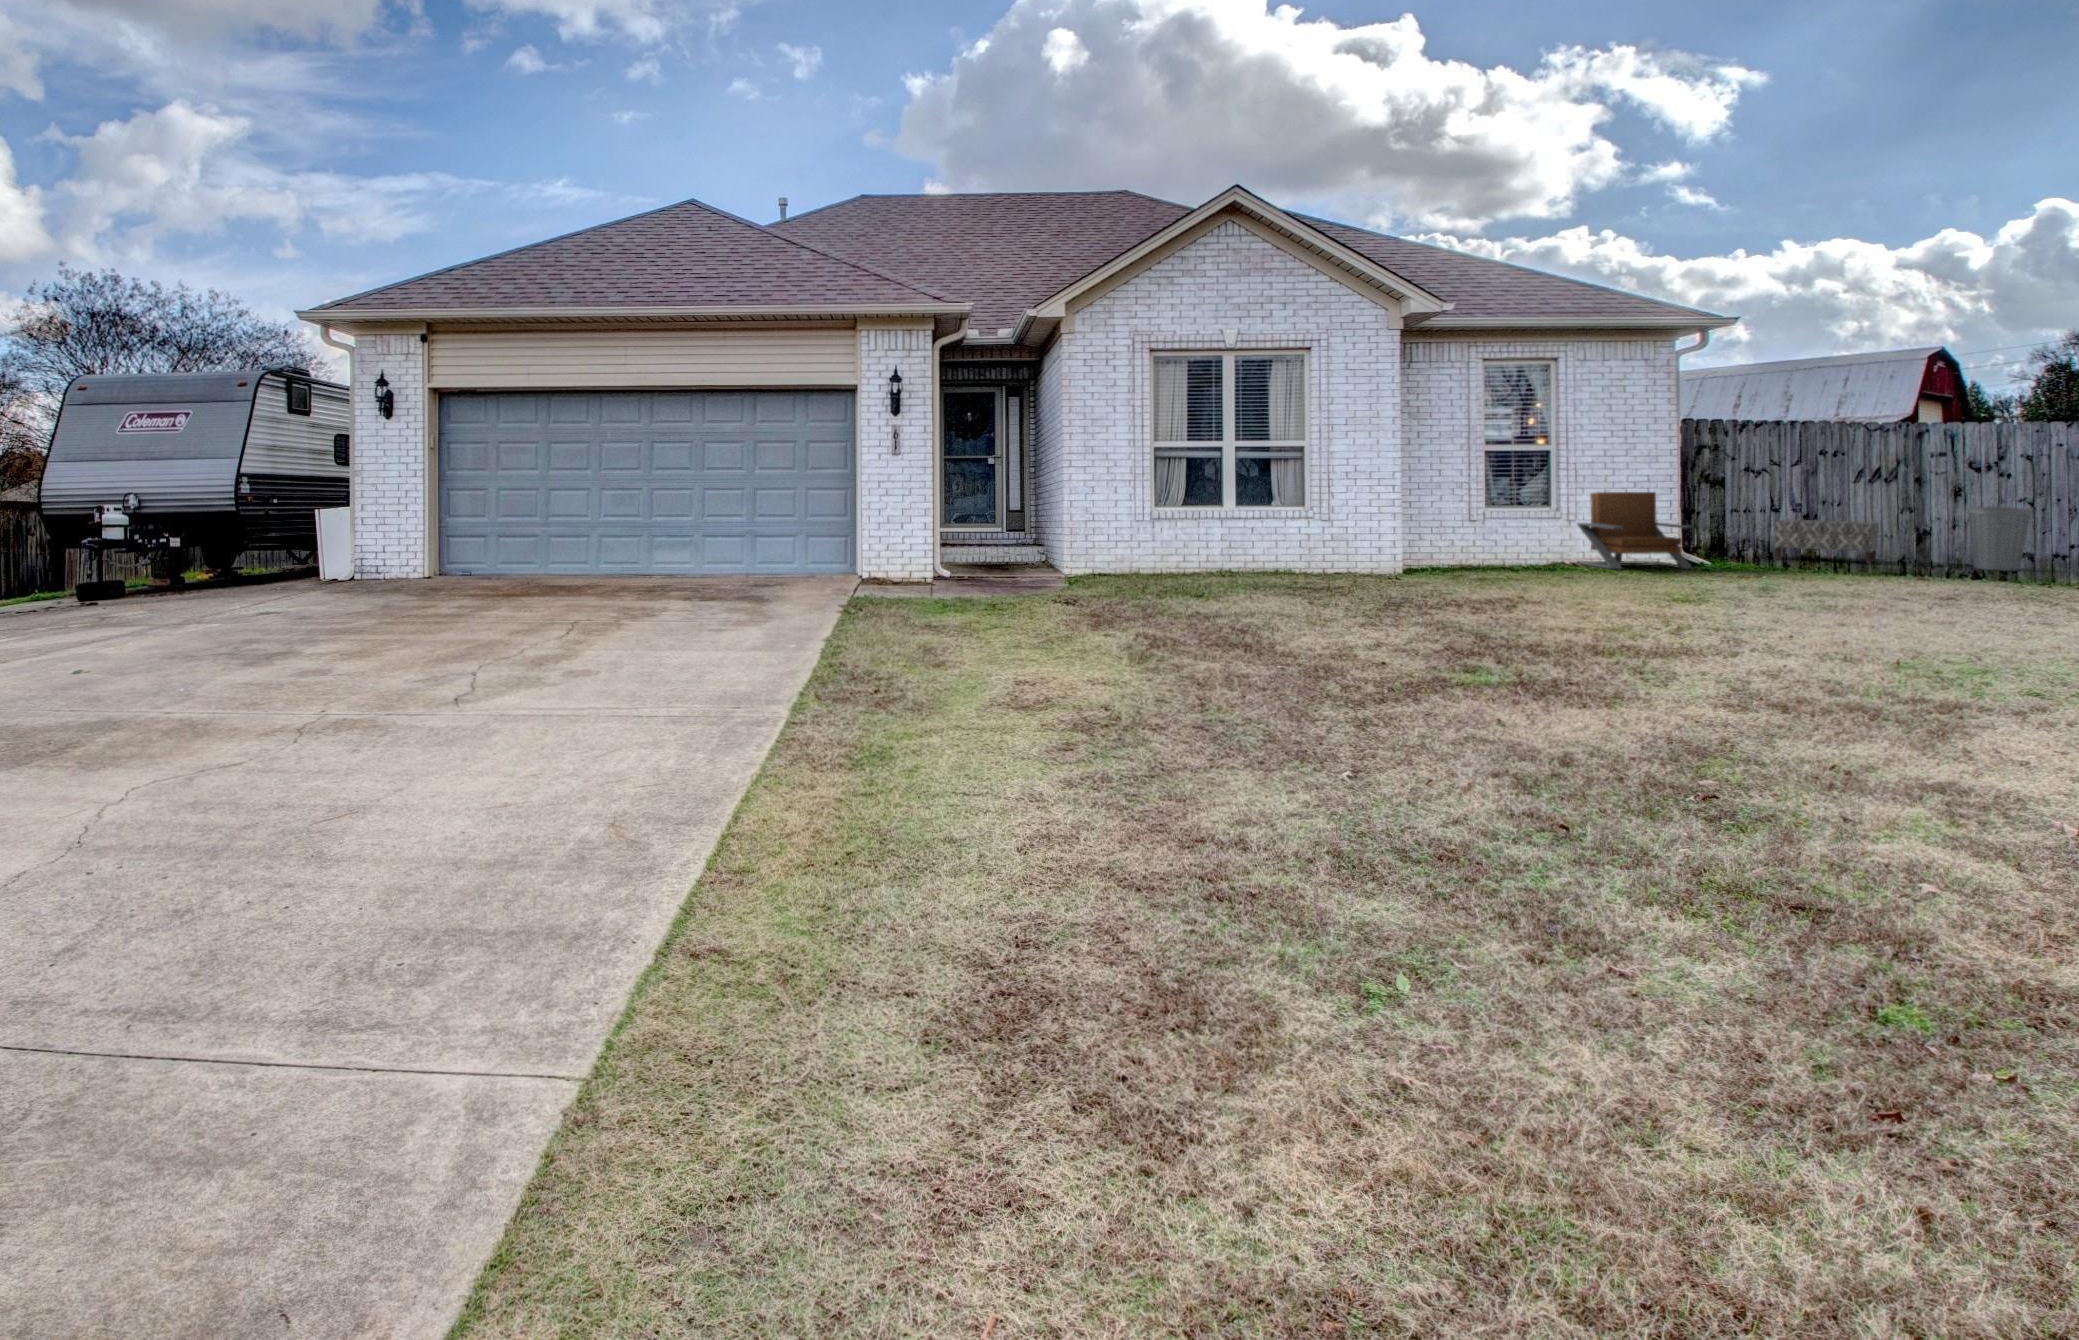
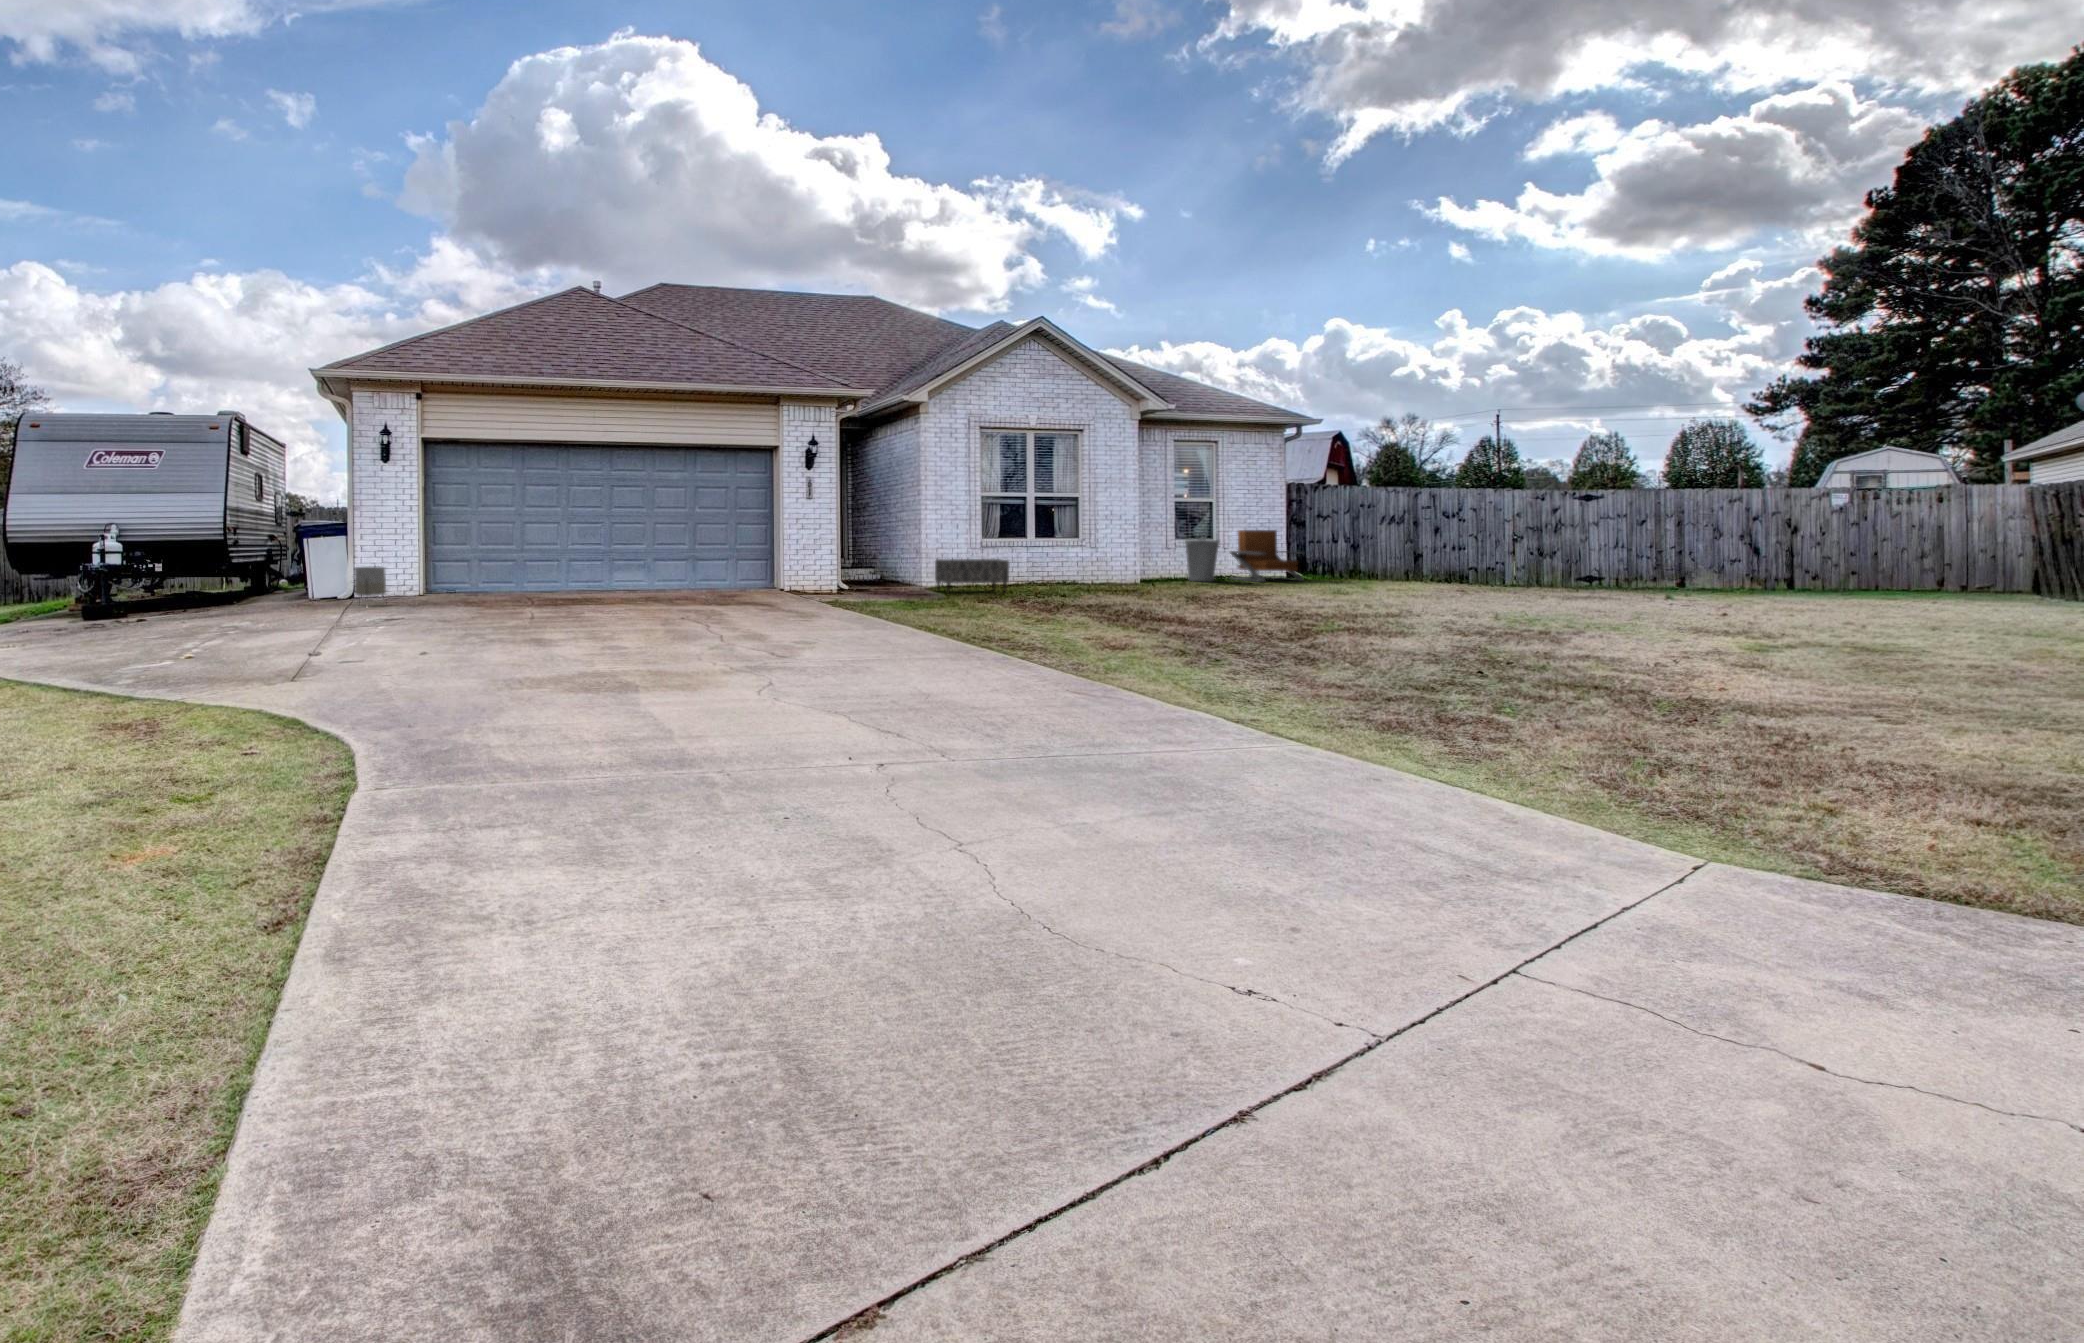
trash can: present [1967,503,2032,571] -> present [1185,539,1219,582]
bench: present [1774,519,1879,564] -> present [935,559,1009,592]
planter: none [340,538,381,586] -> present [355,566,386,596]

